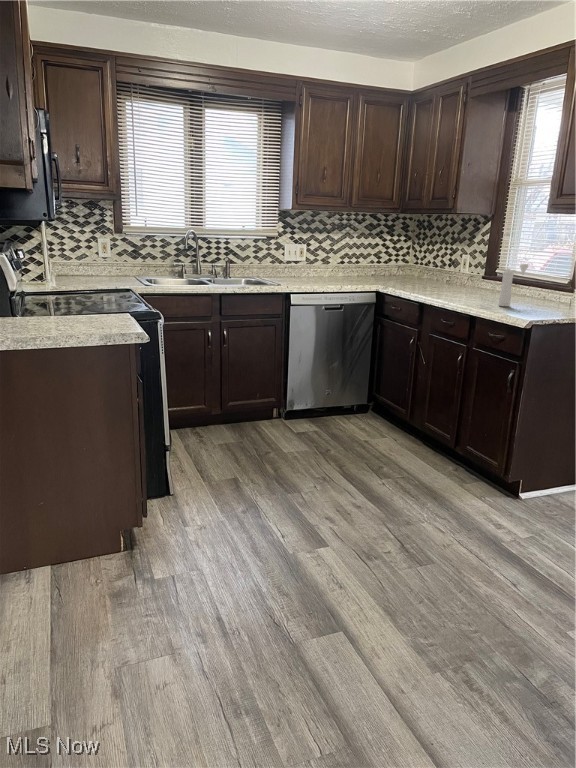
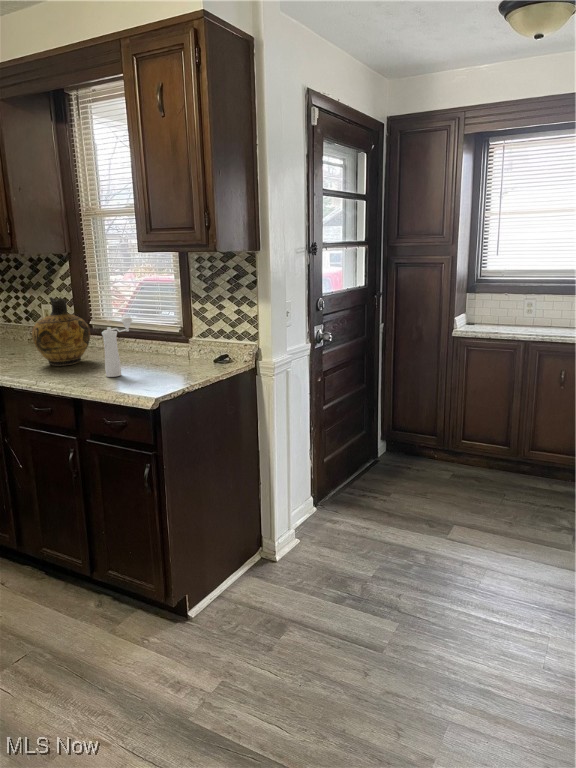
ceramic jug: none [452,245,495,297] -> present [32,297,90,366]

